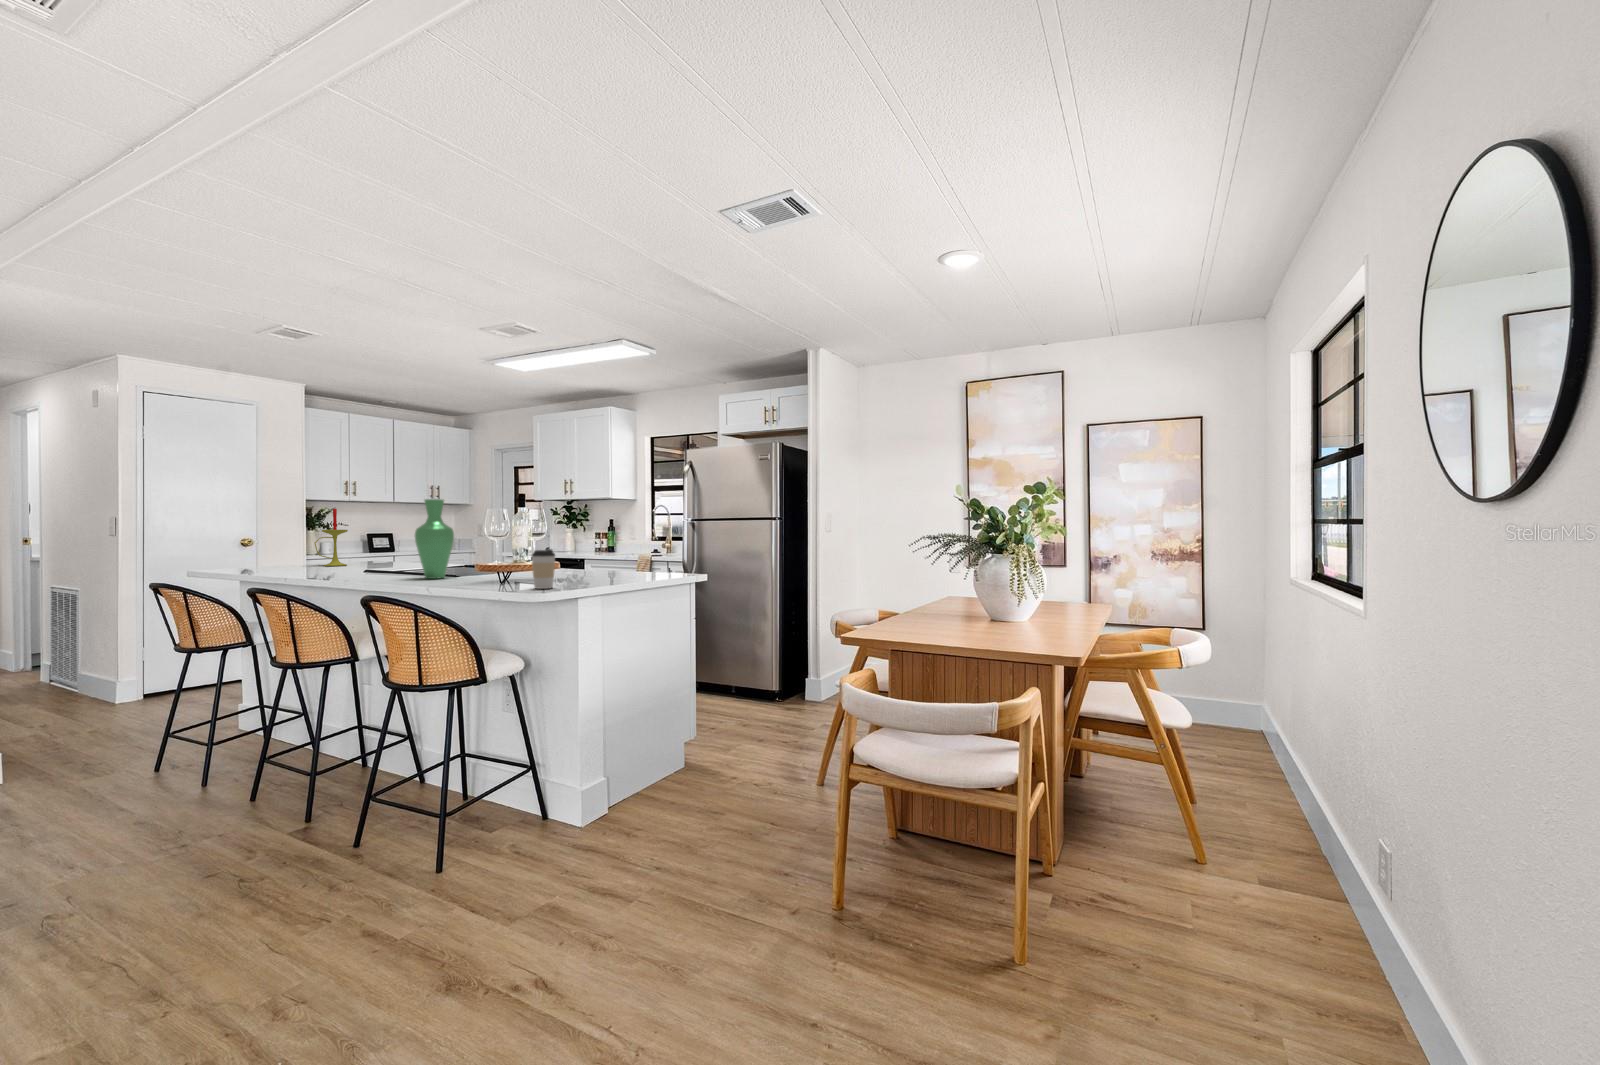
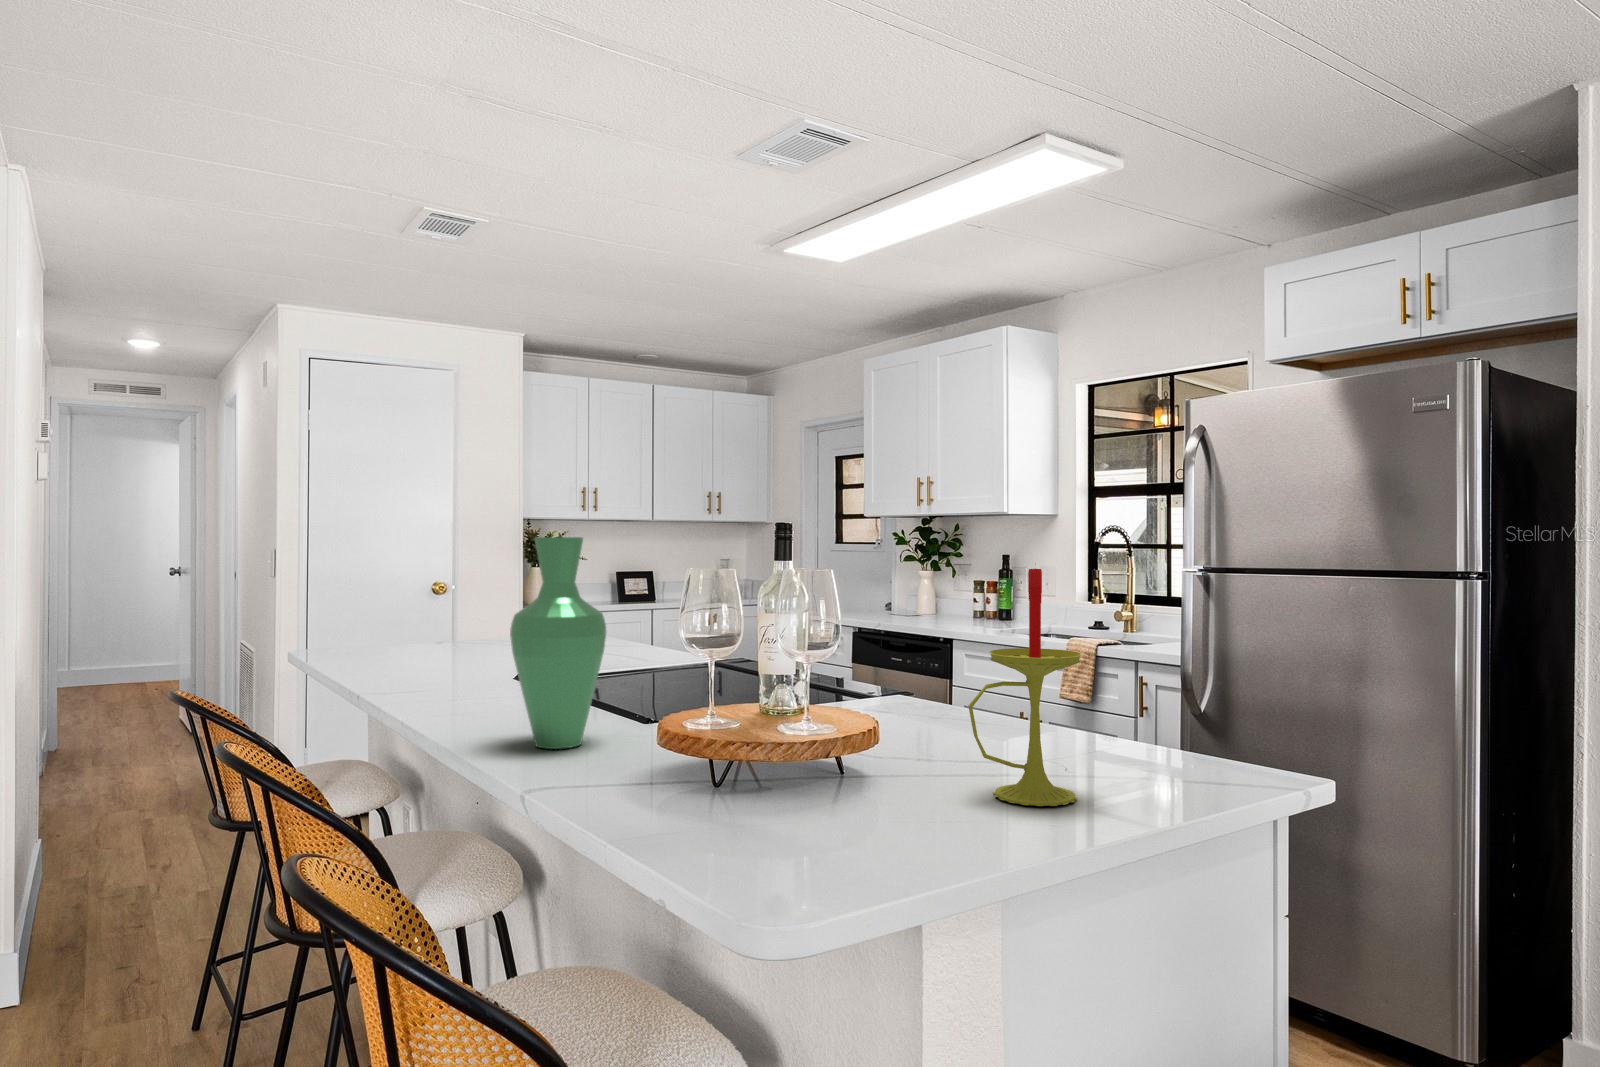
candle: present [315,509,348,566] -> present [968,569,1082,806]
coffee cup: present [532,549,555,589] -> none [745,729,829,881]

